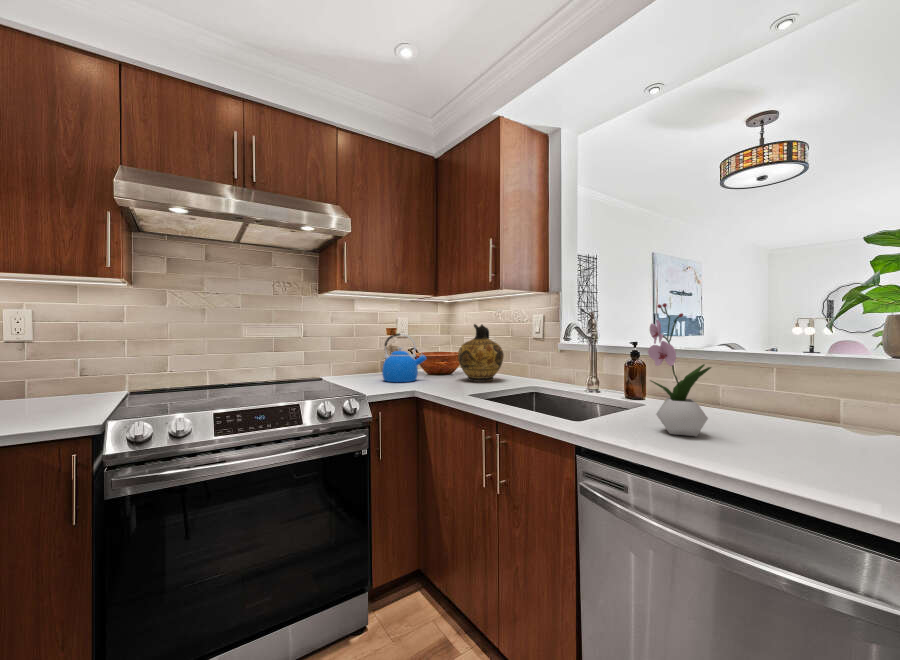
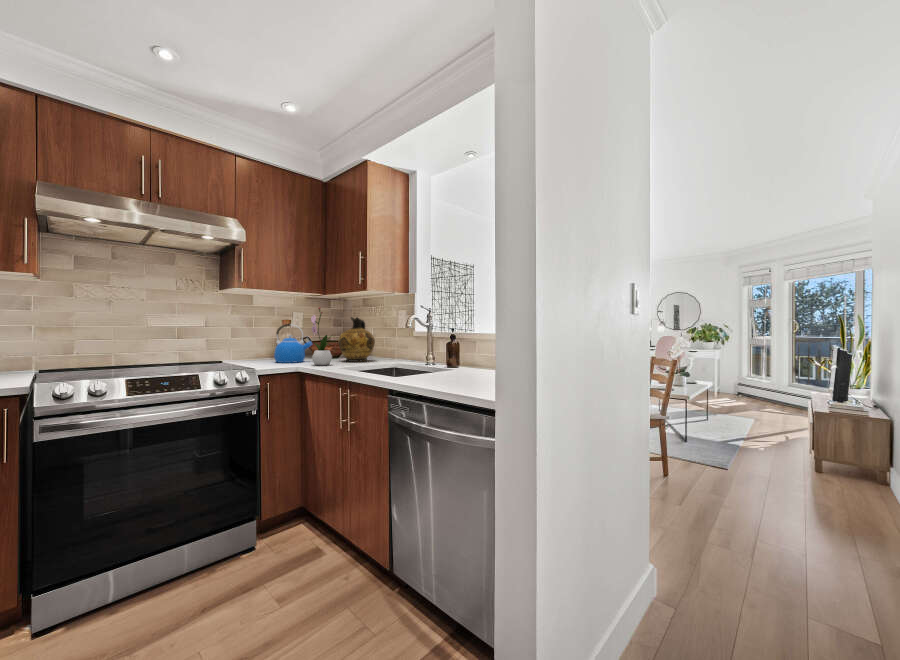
flower arrangement: present [648,303,711,436] -> present [311,307,332,365]

